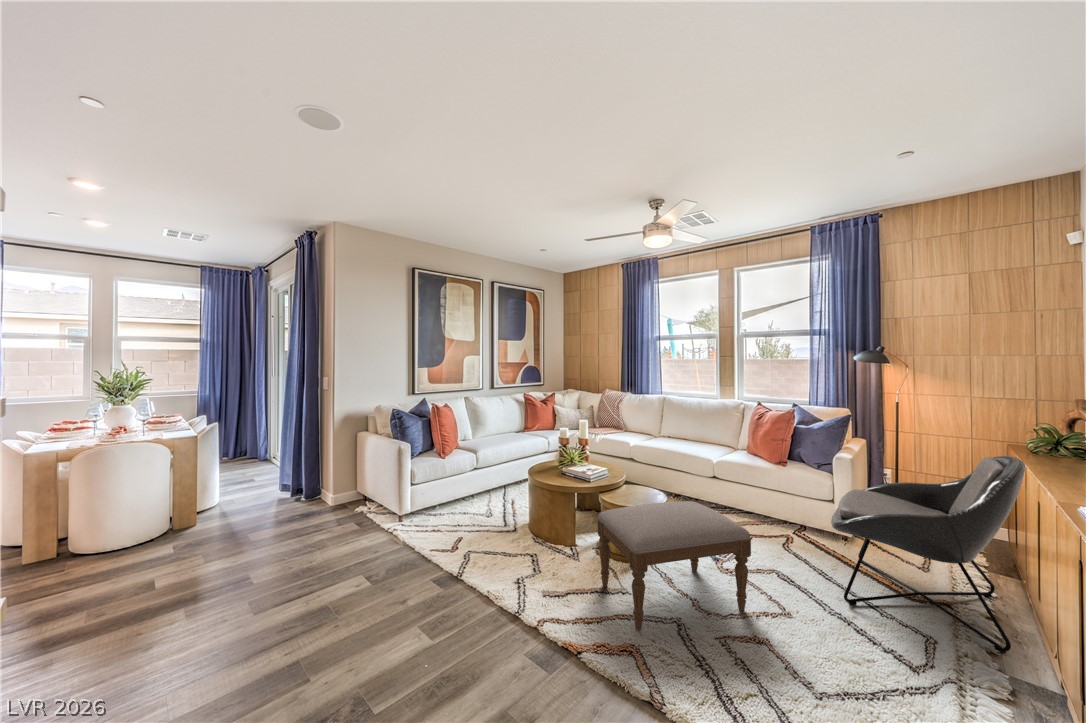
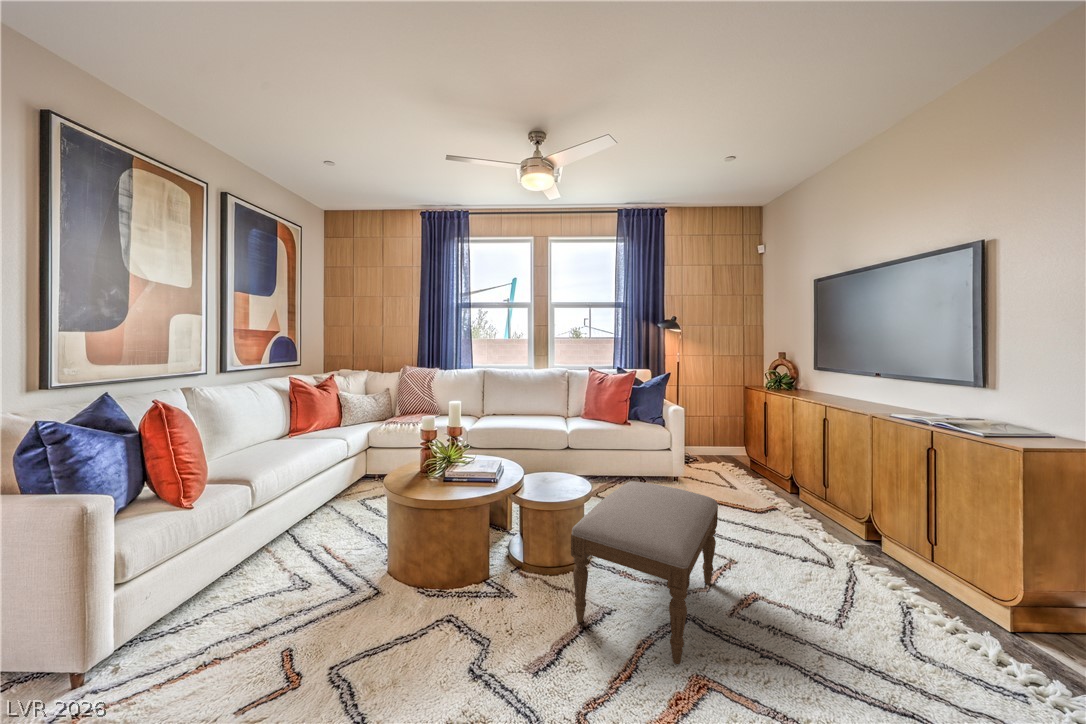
lounge chair: present [831,456,1025,653] -> none [698,397,845,541]

